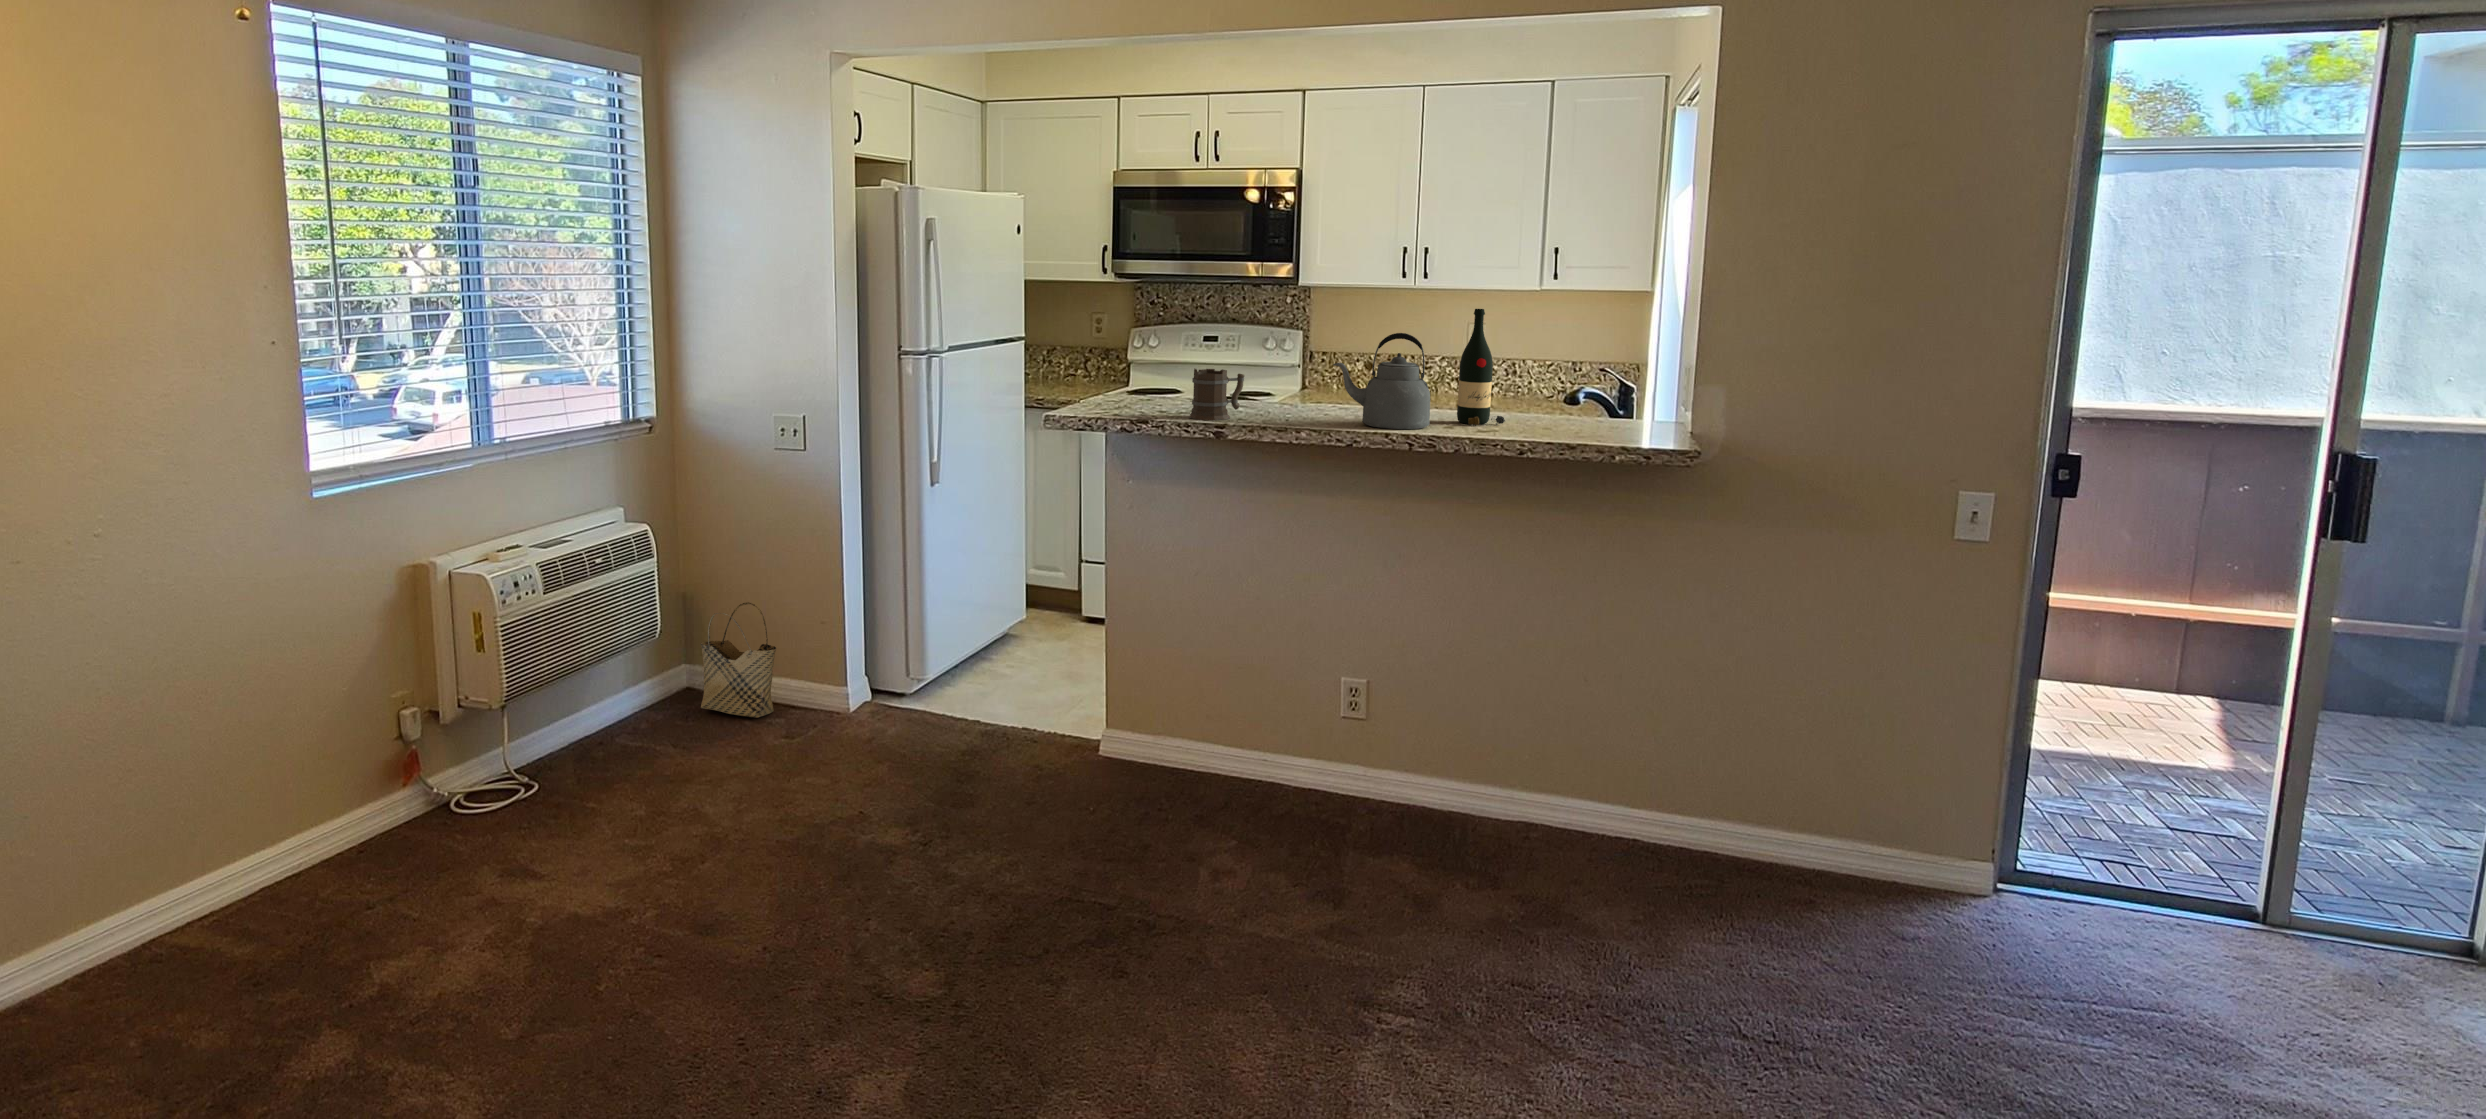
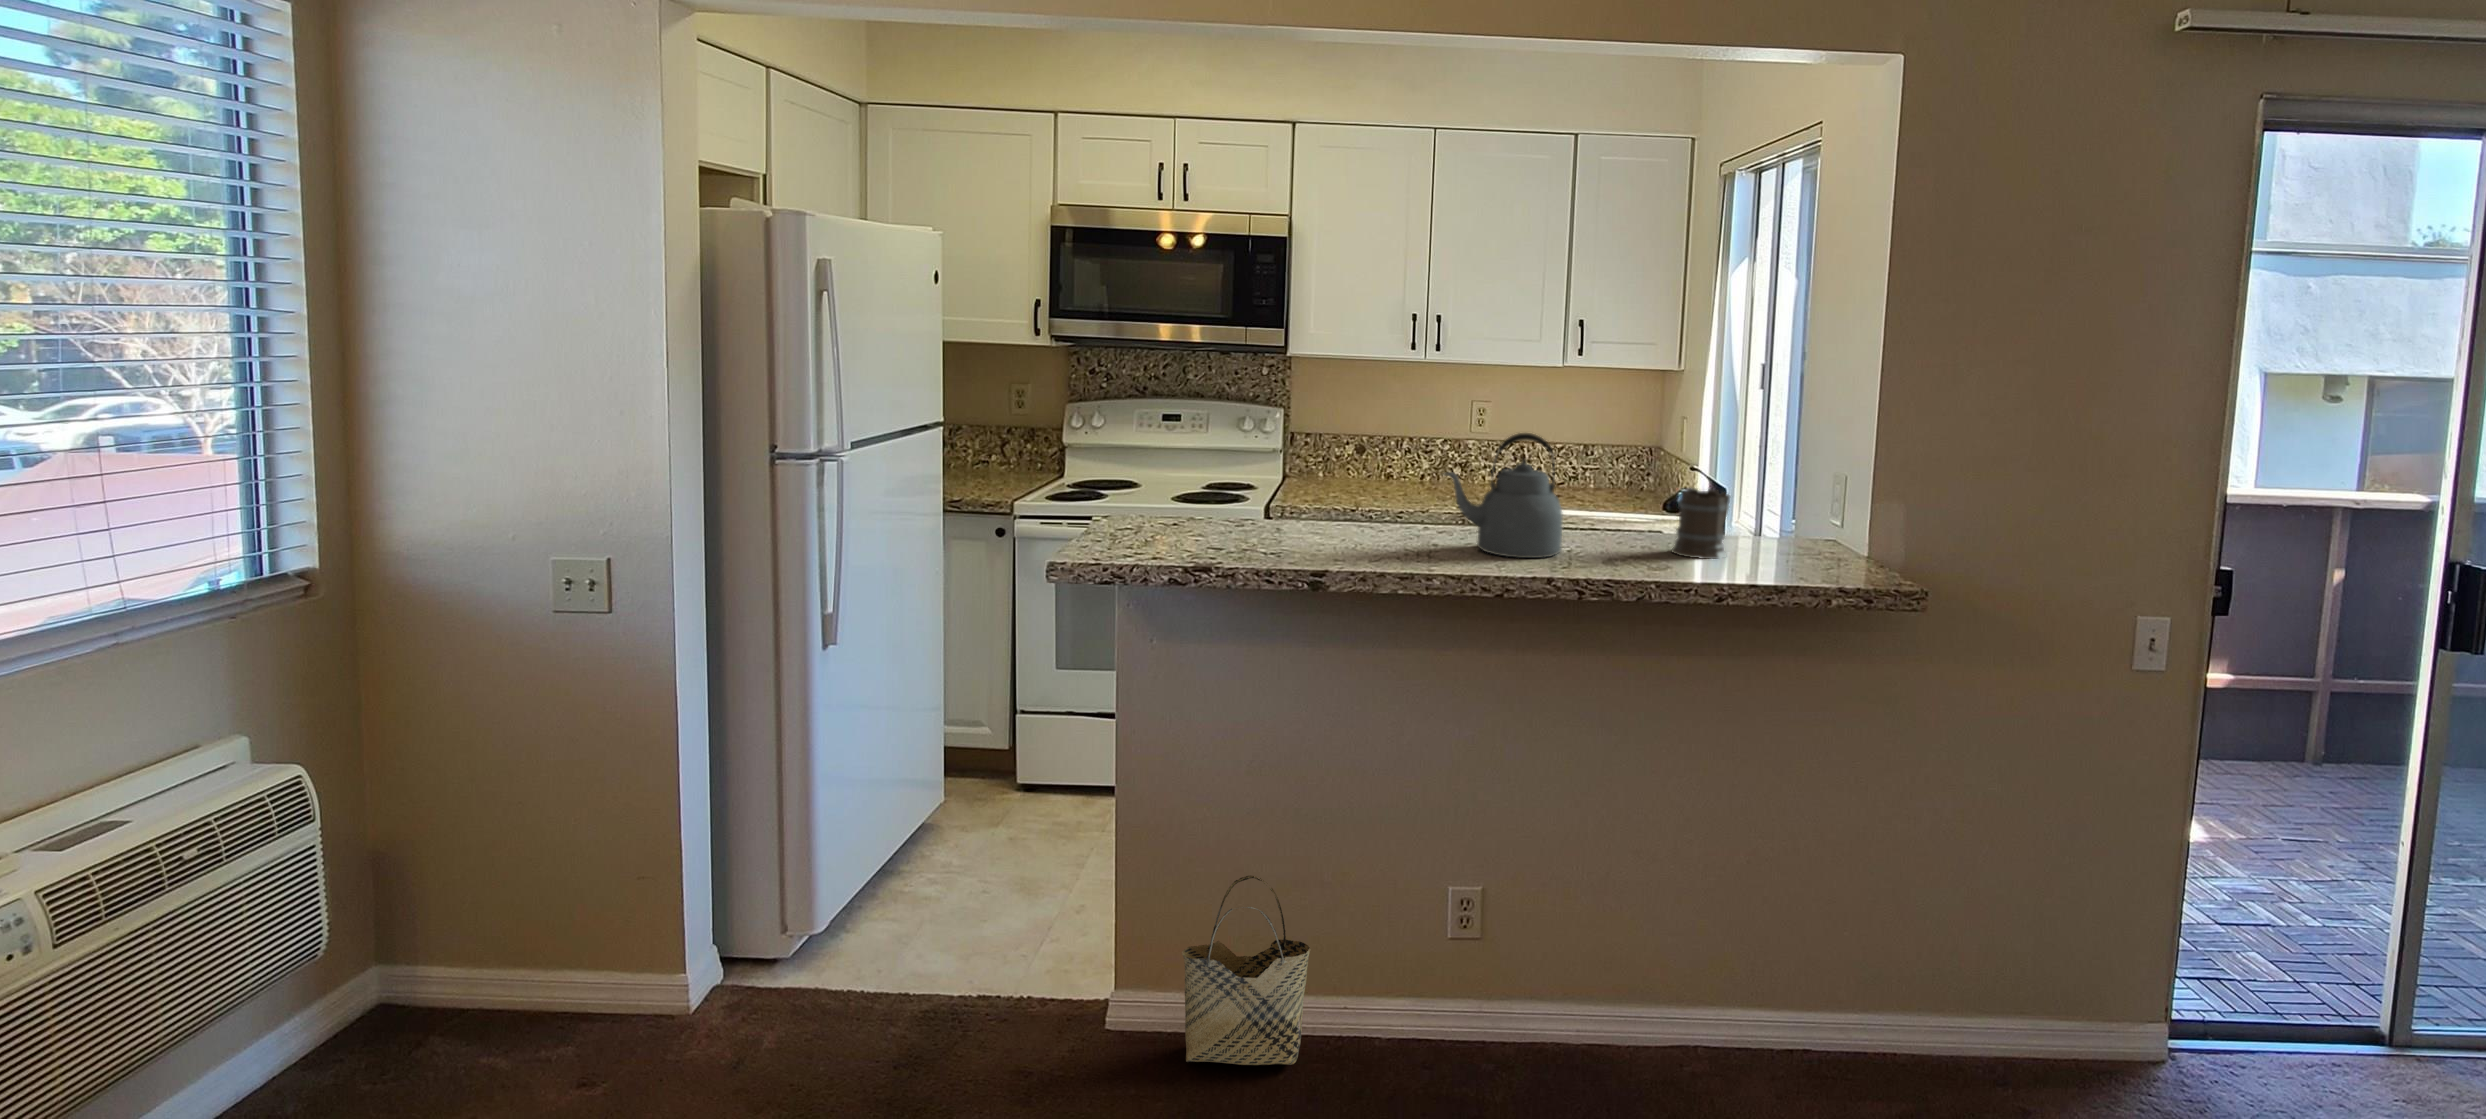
wine bottle: present [1457,309,1505,425] -> none [1576,400,1635,545]
mug: present [1189,368,1244,420] -> present [1672,488,1730,559]
woven basket: present [700,602,776,718] -> present [1182,876,1311,1065]

